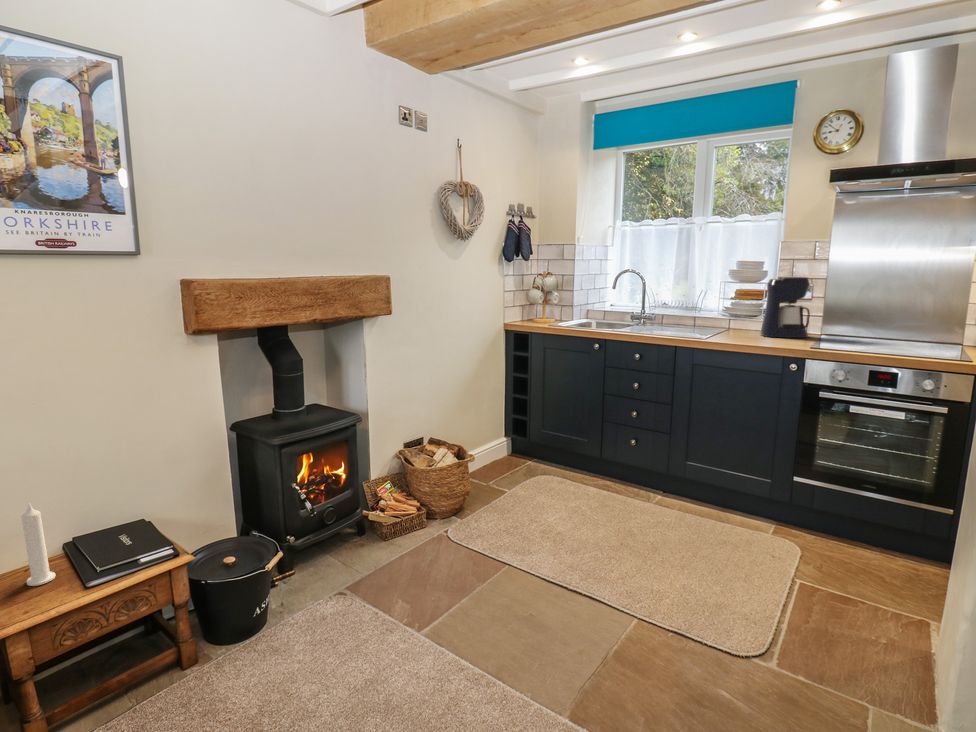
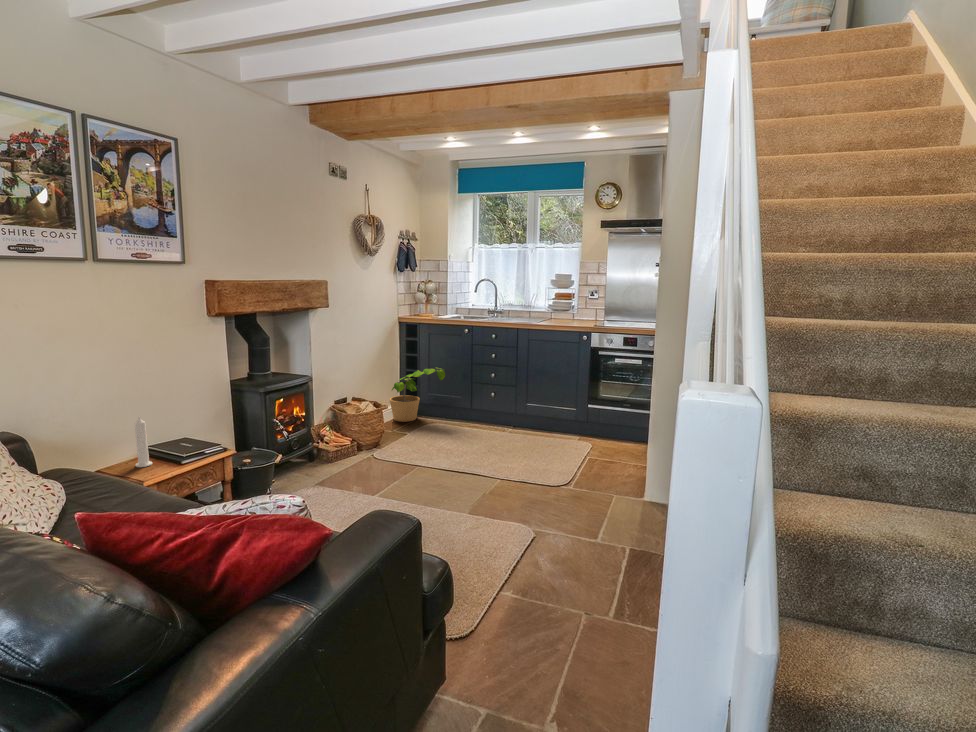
coffee maker: present [760,277,810,338] -> none [569,285,596,323]
potted plant: none [487,398,567,472] -> present [390,368,445,422]

